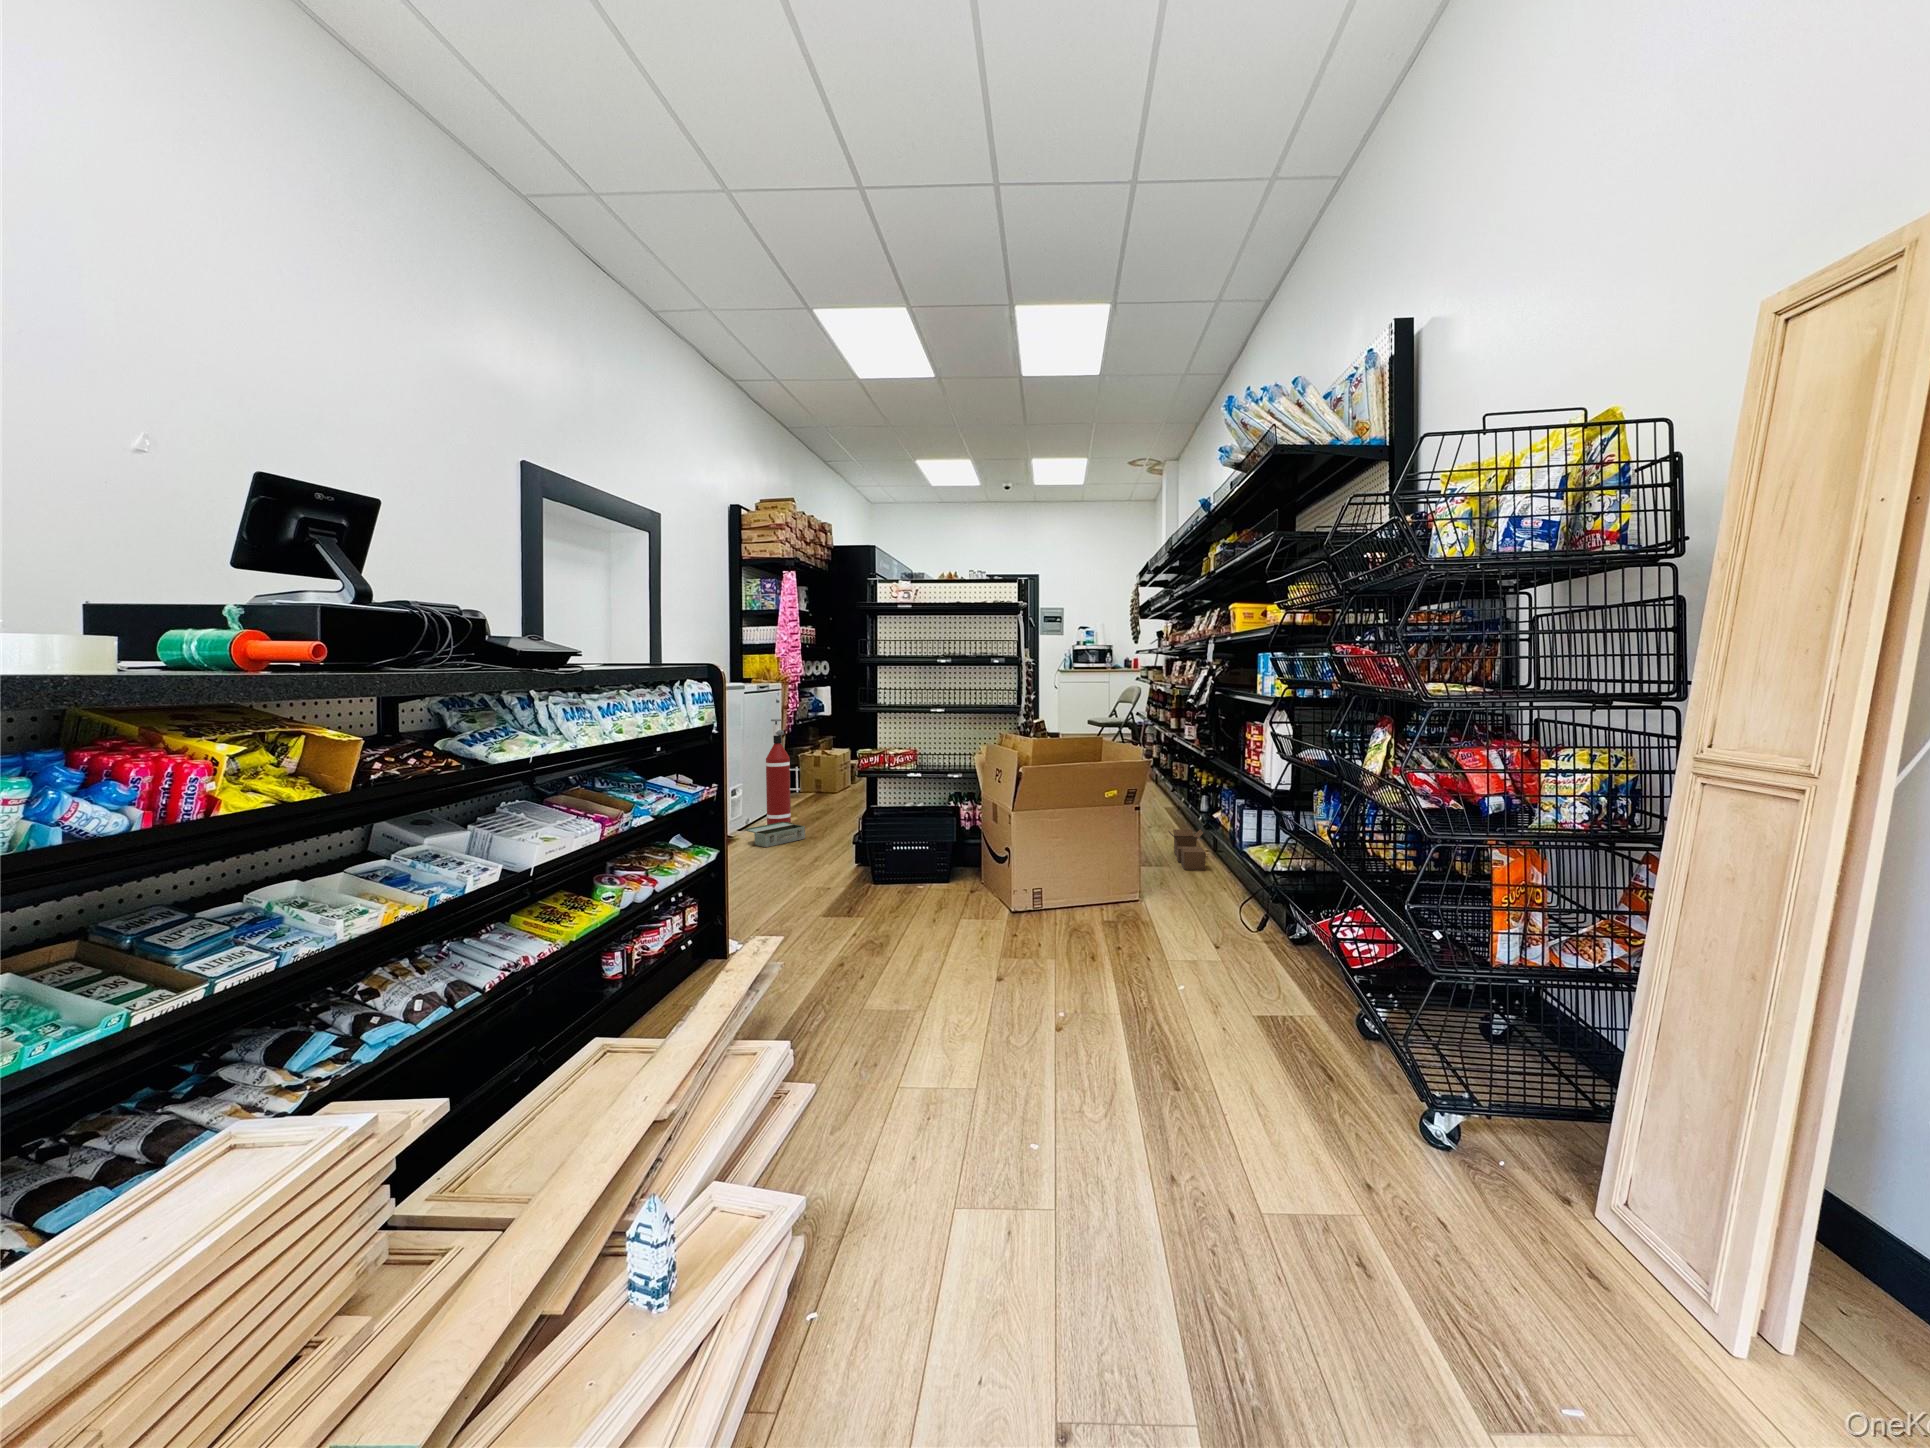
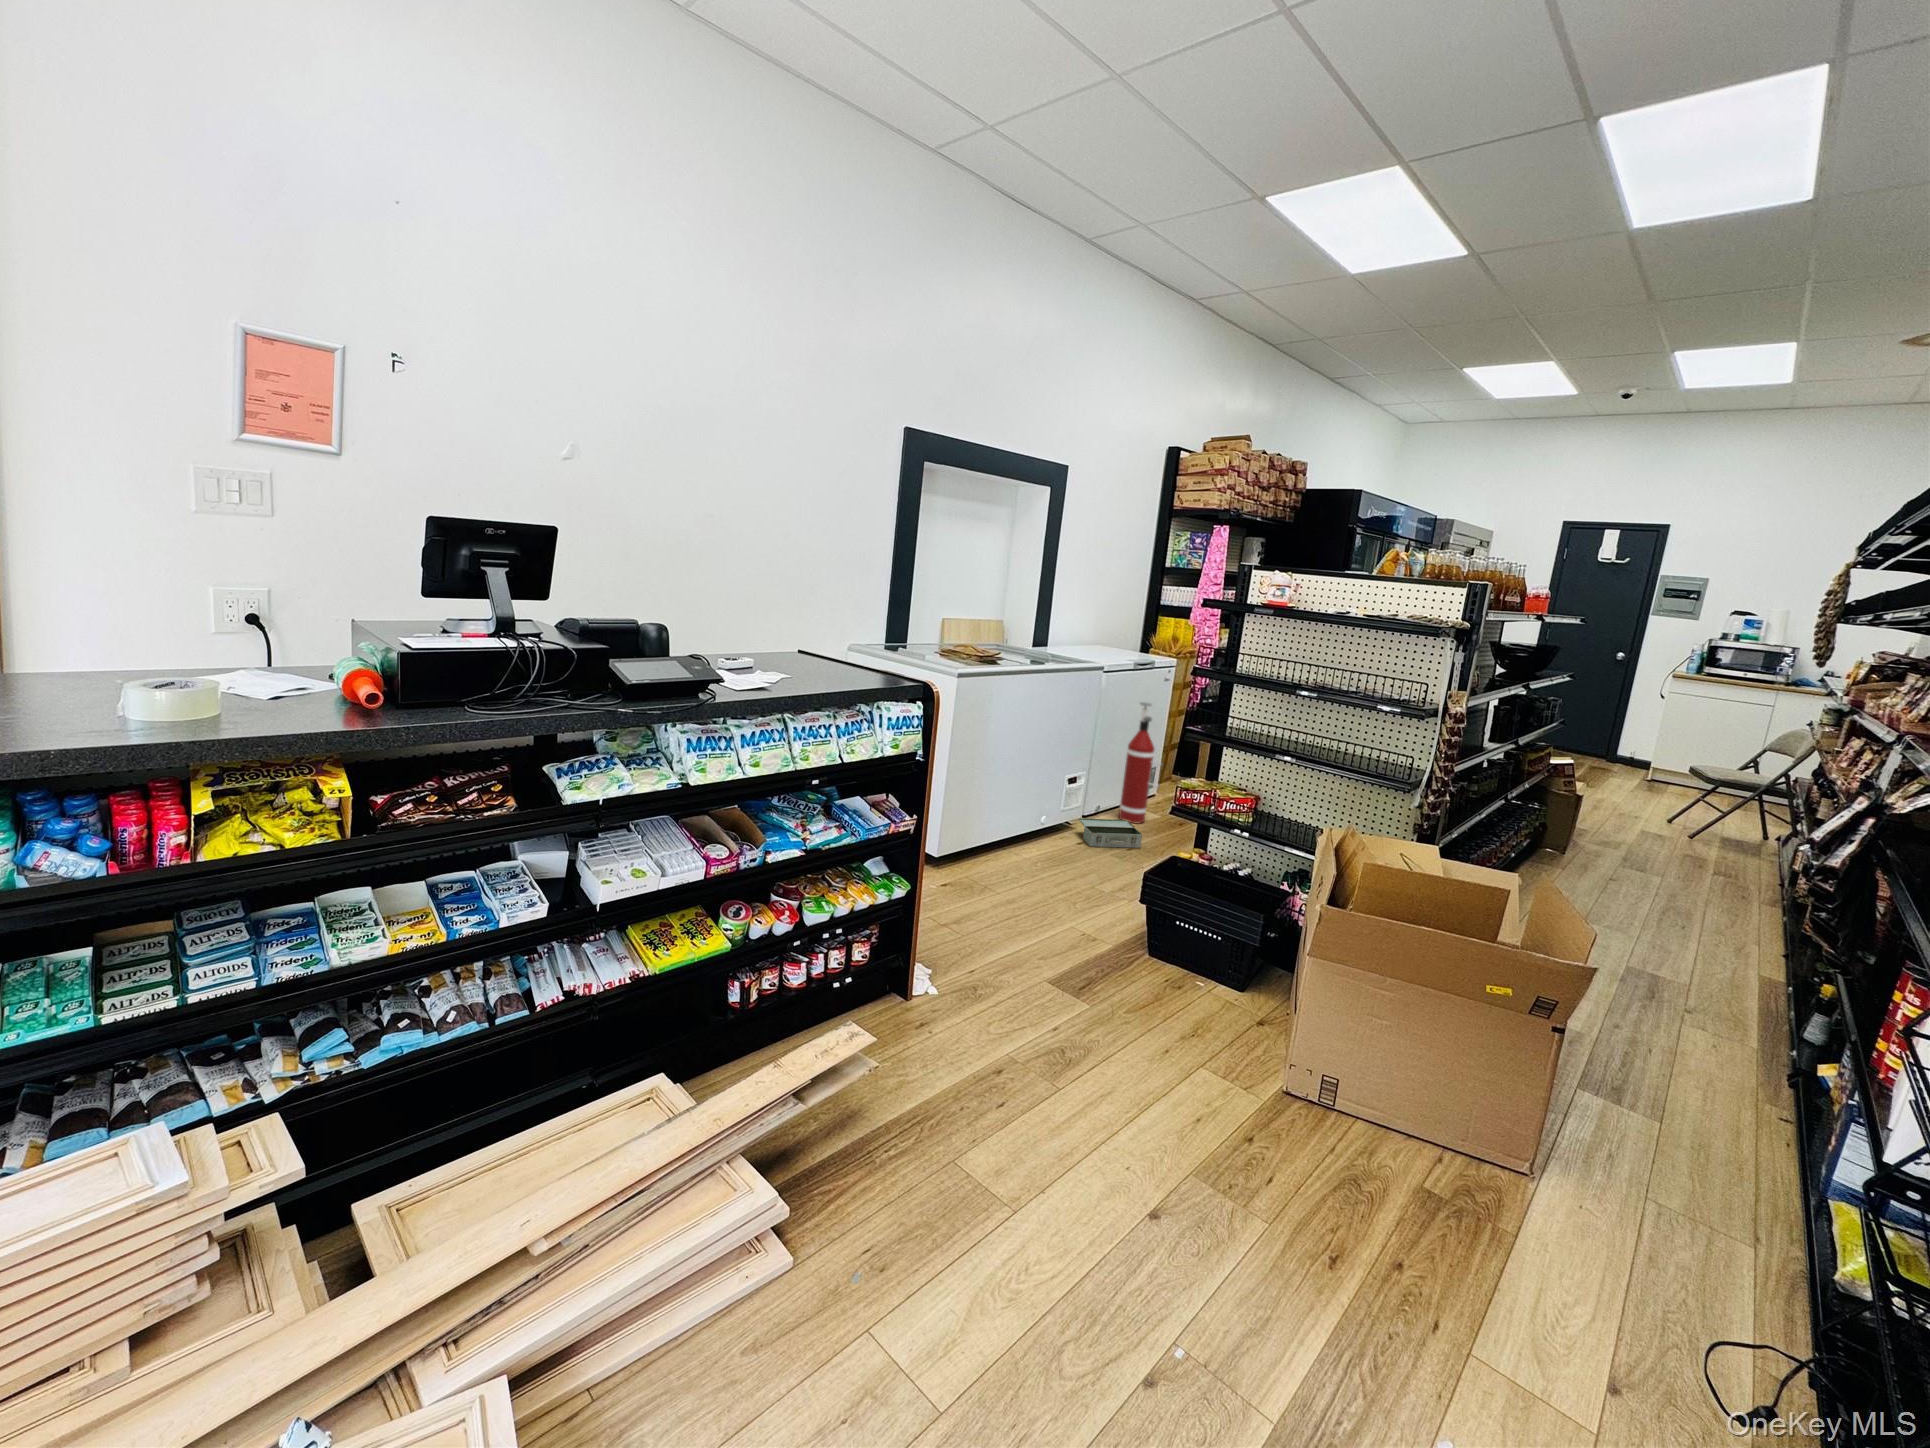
cardboard box: present [1169,829,1205,870] -> none [1694,1061,1784,1186]

